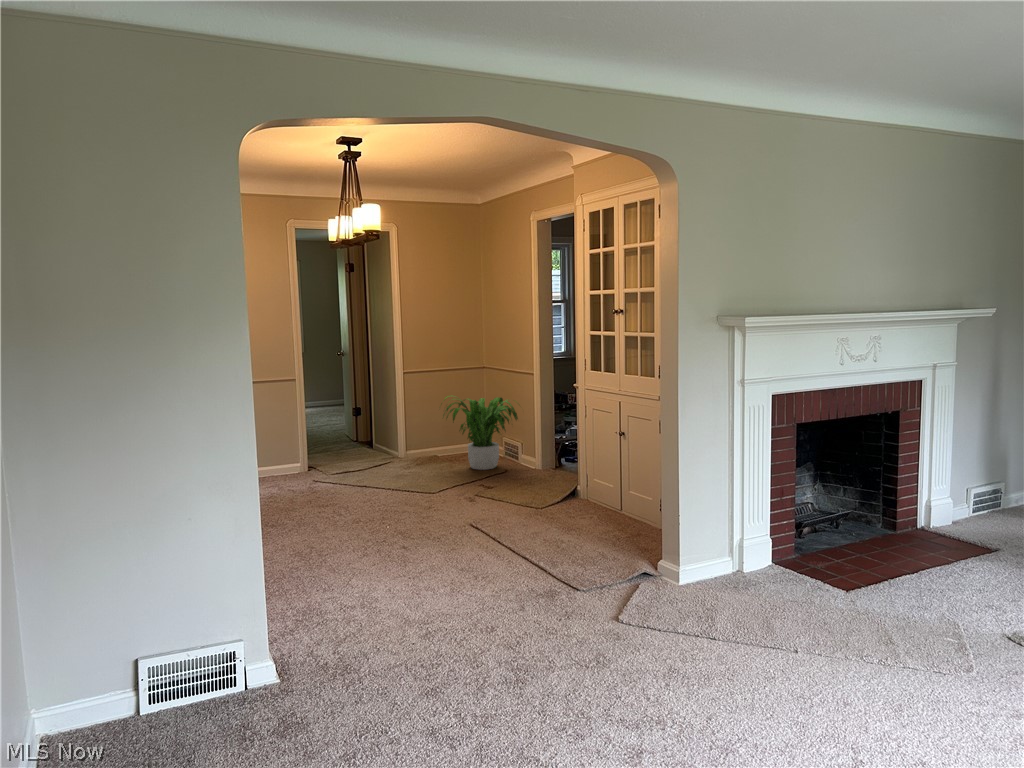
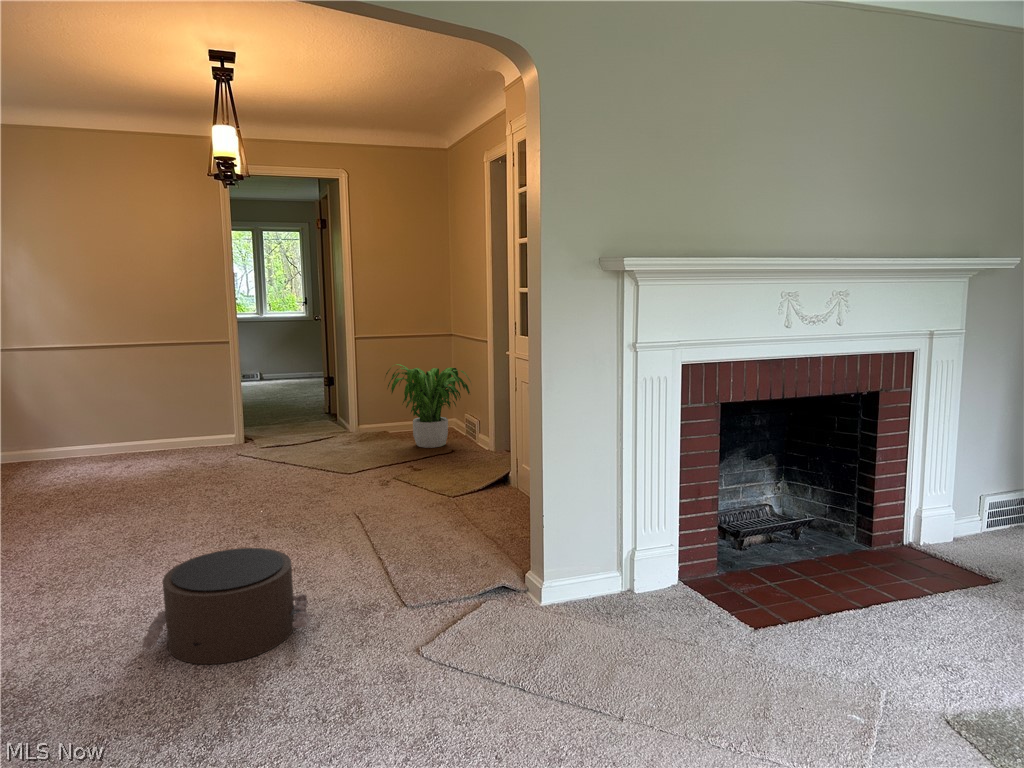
pouf: none [398,552,527,641] -> present [142,548,310,664]

